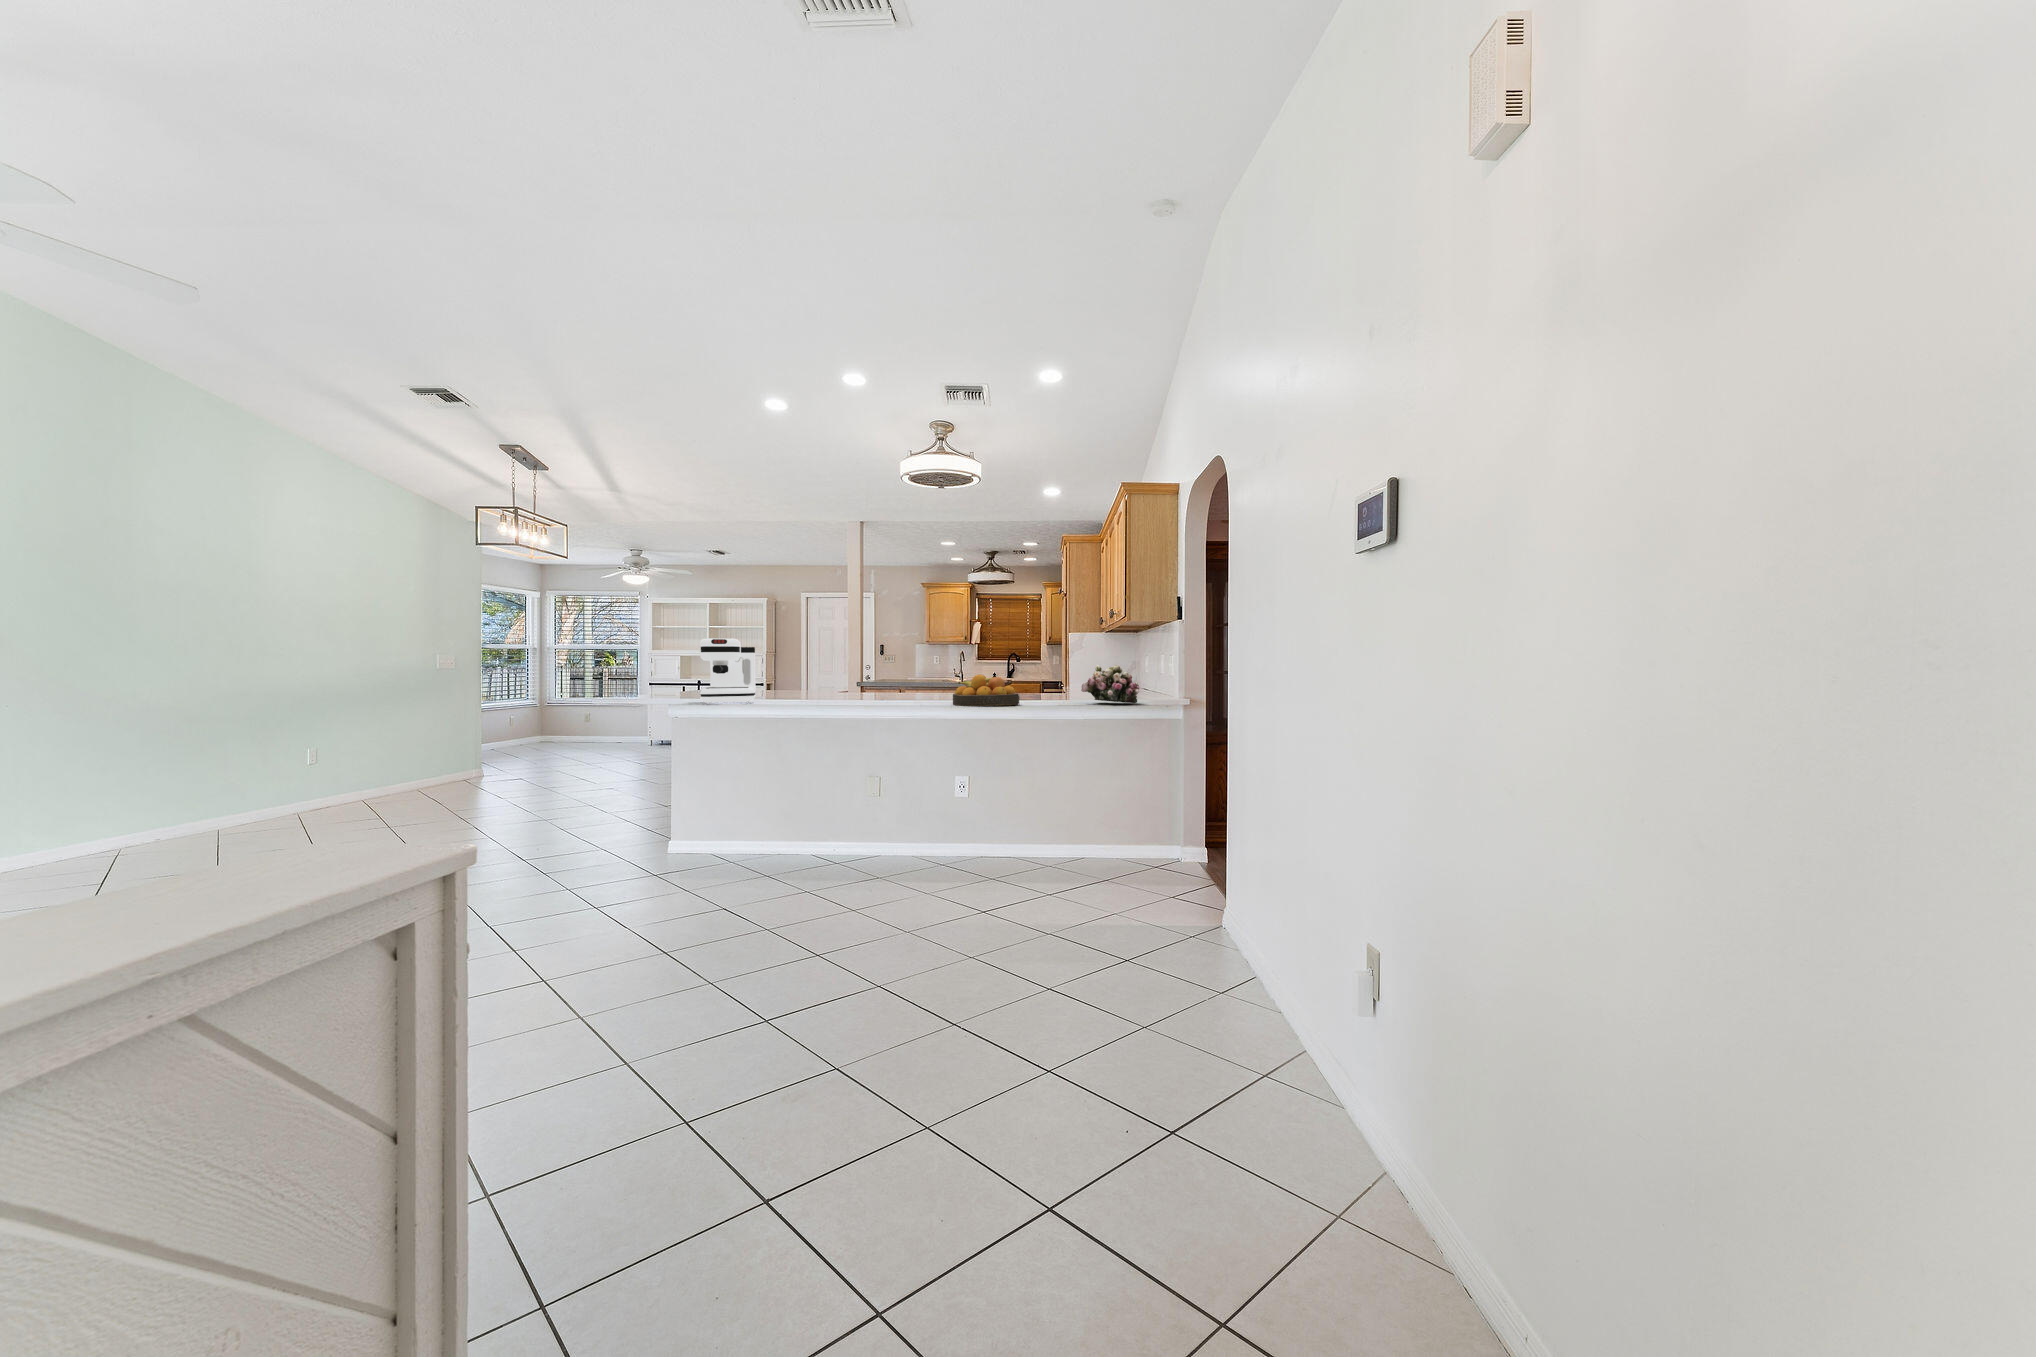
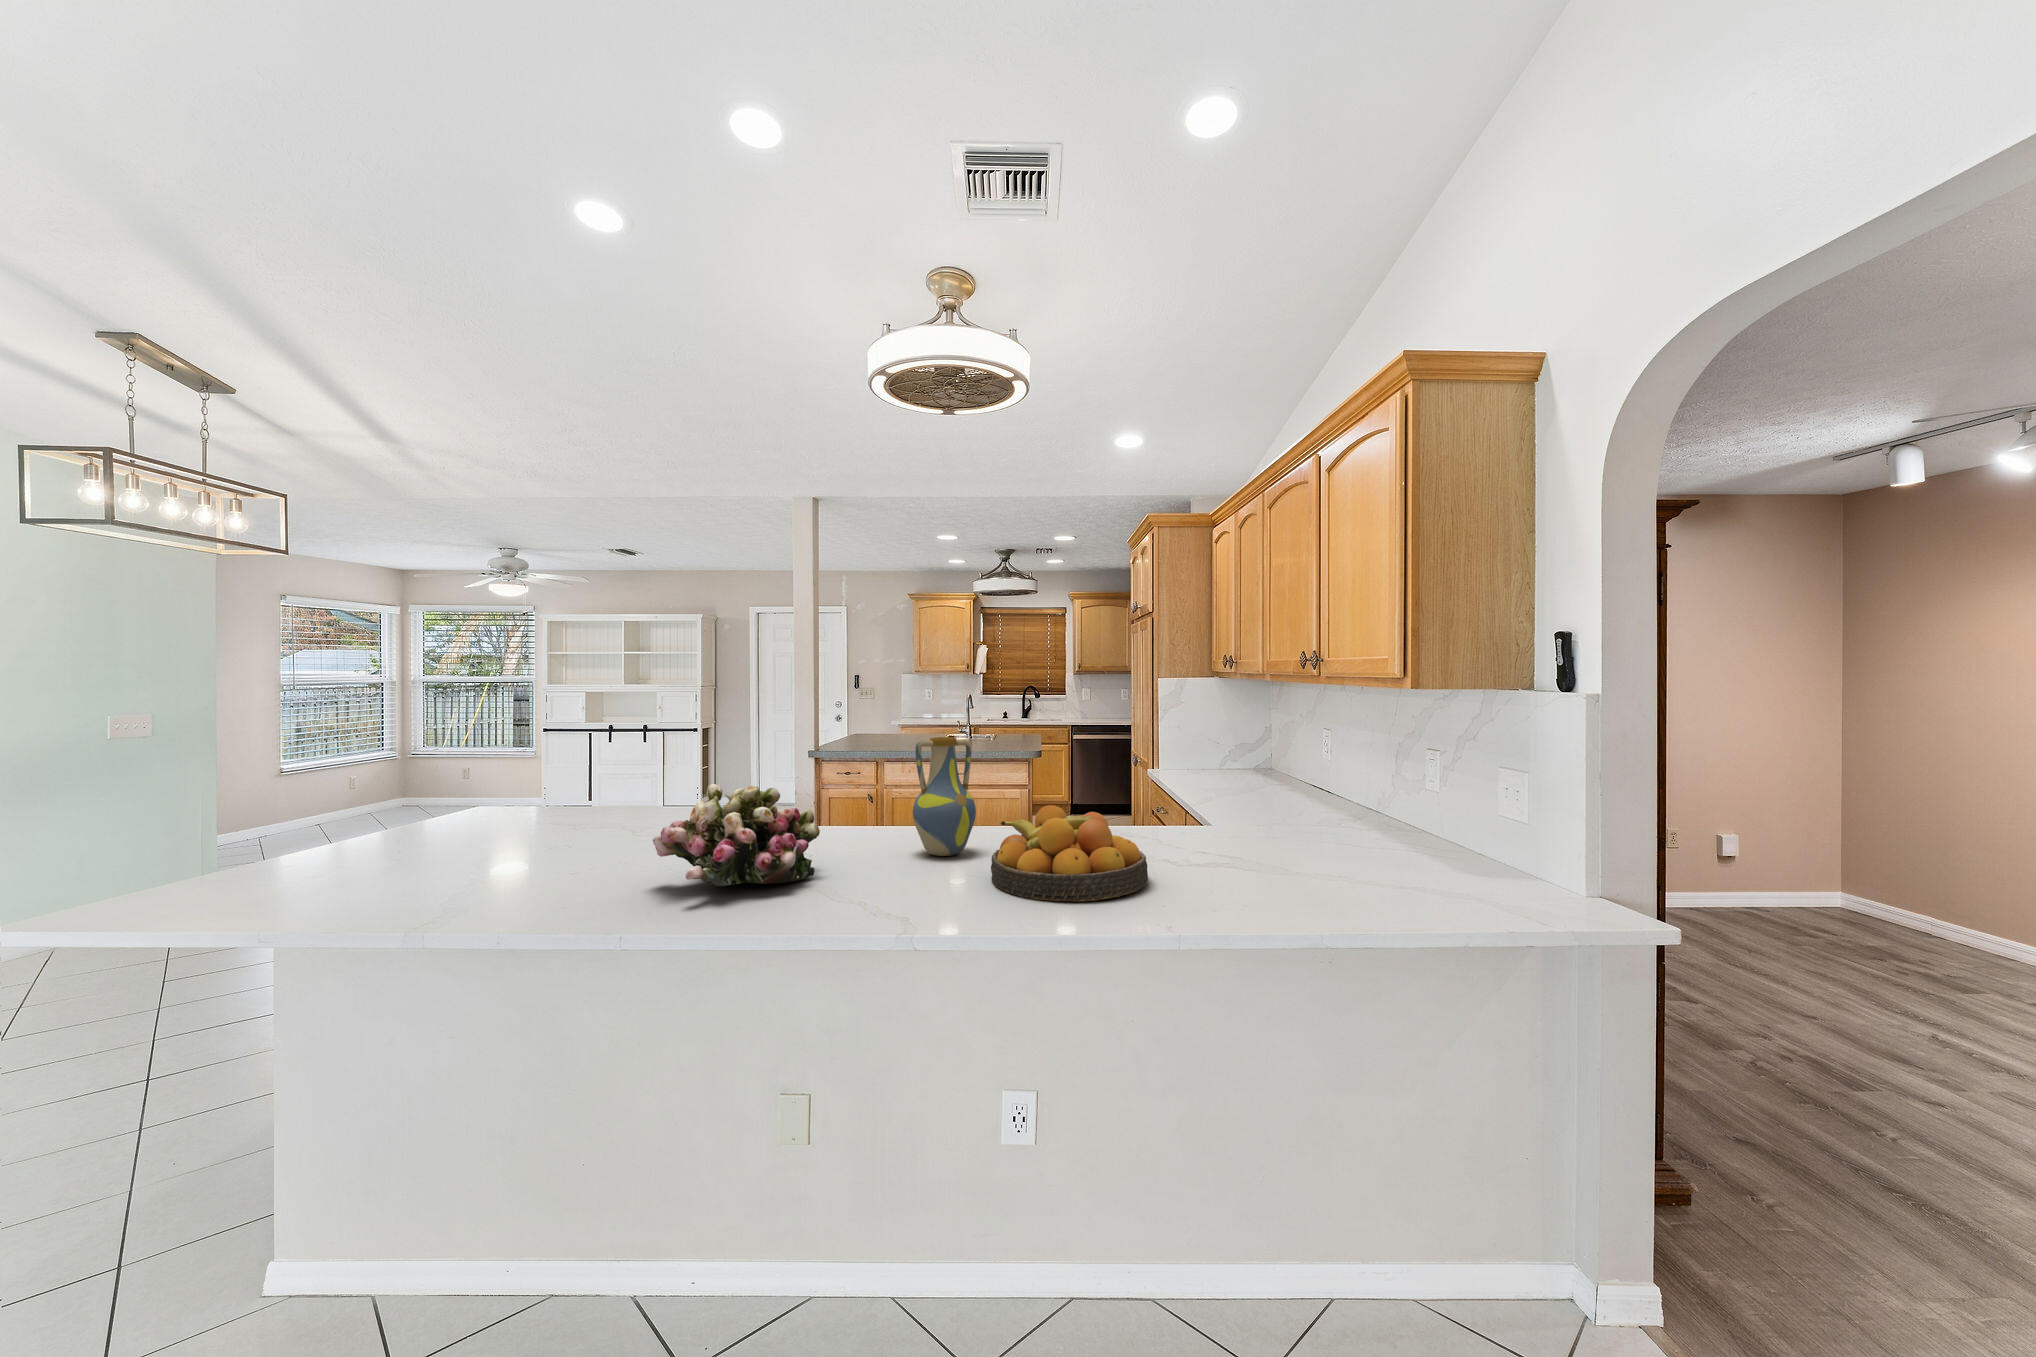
coffee maker: present [700,638,756,704] -> none [366,732,538,901]
vase: none [920,648,949,702] -> present [913,737,976,856]
flower arrangement: present [1081,665,1139,703] -> present [653,784,820,886]

